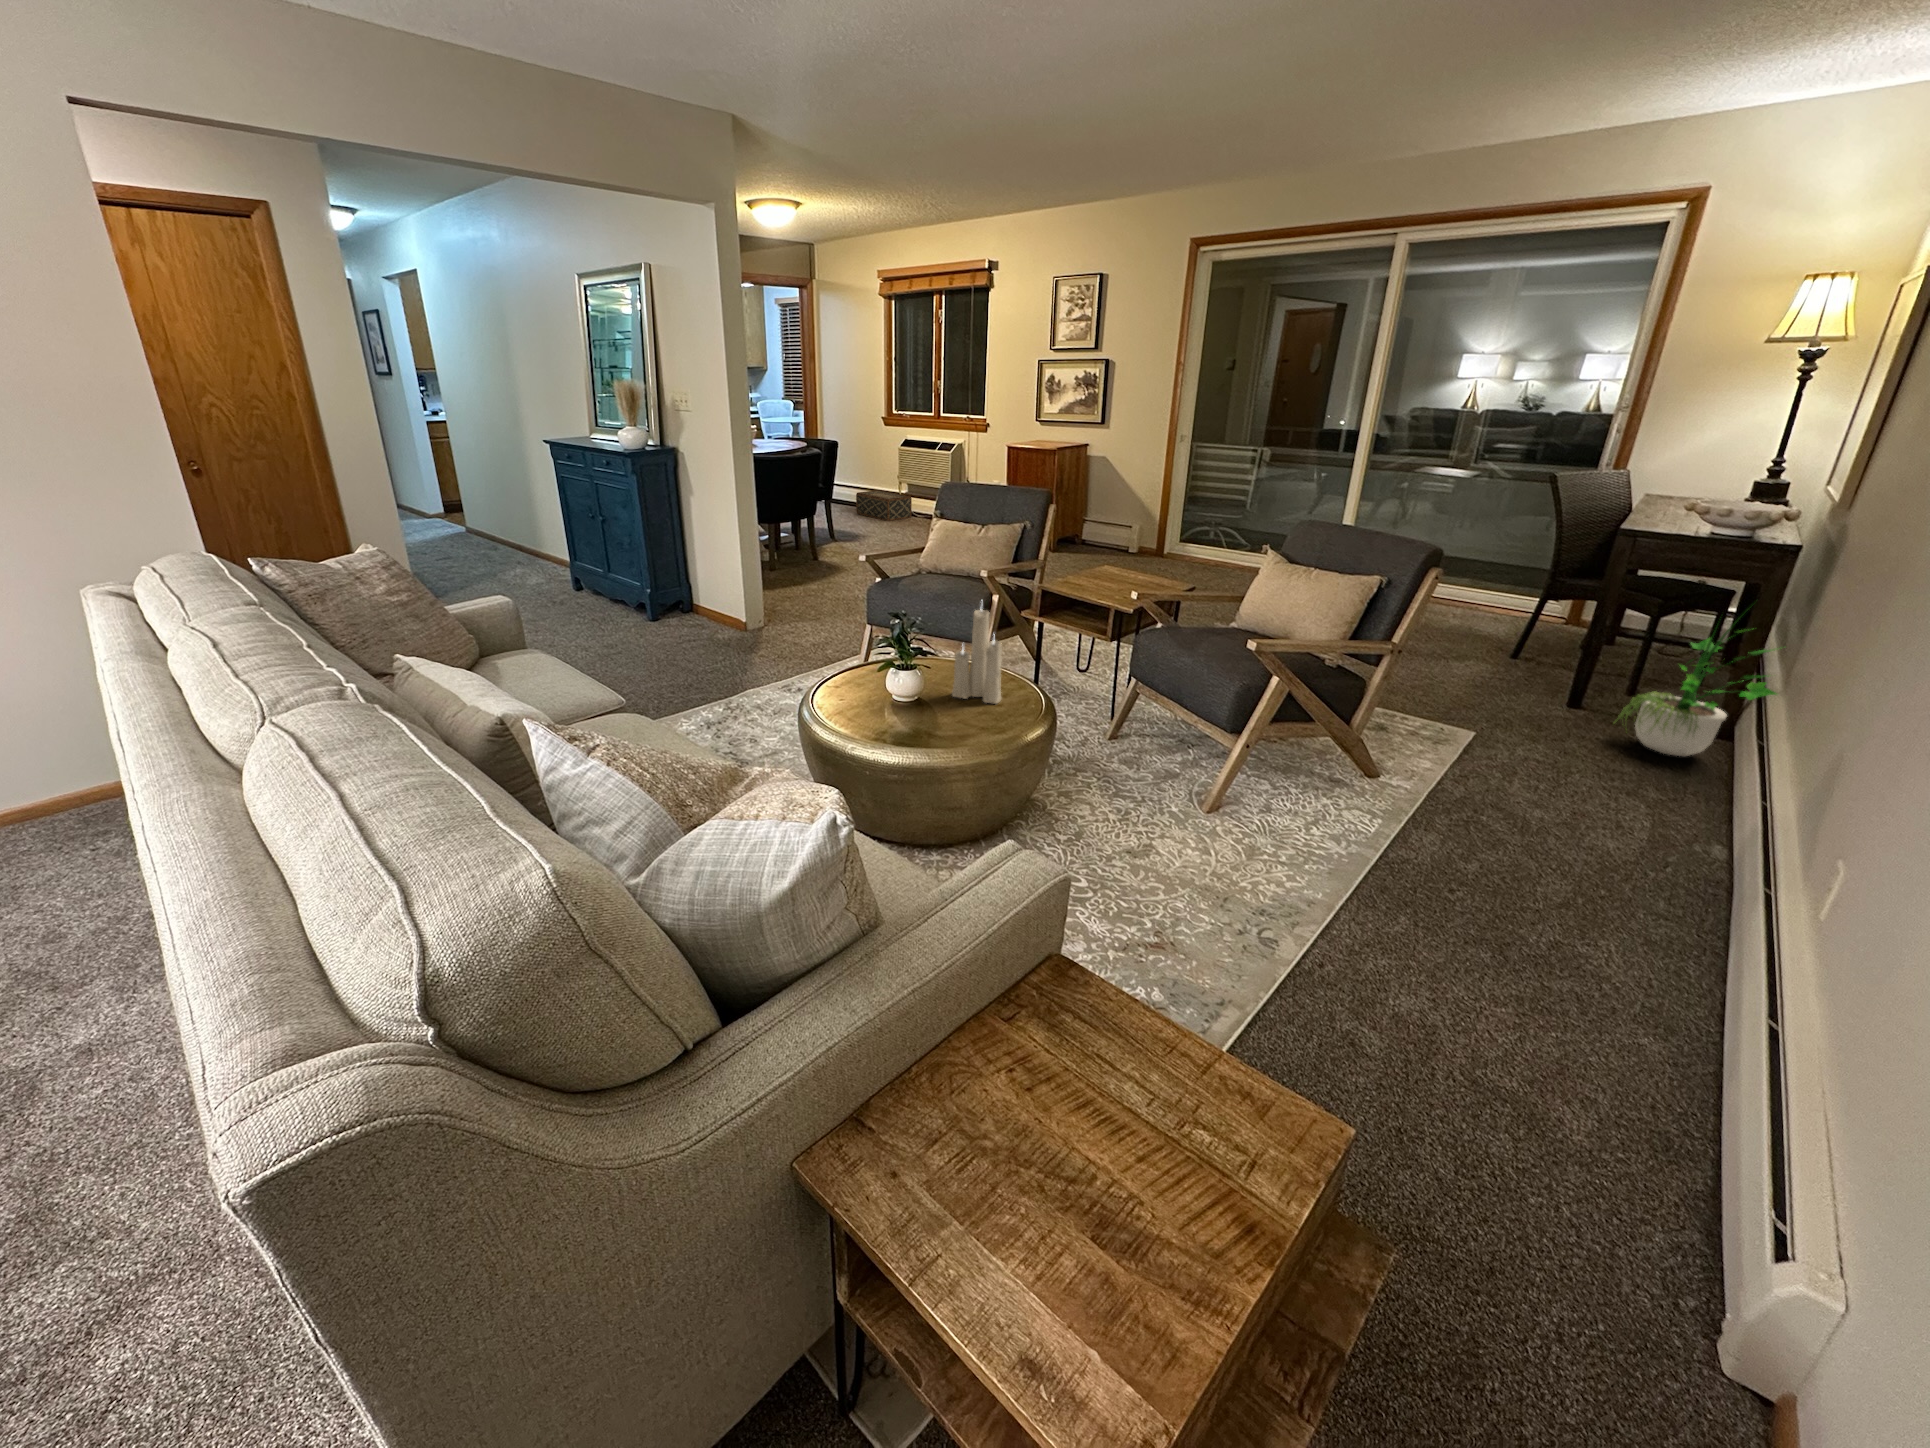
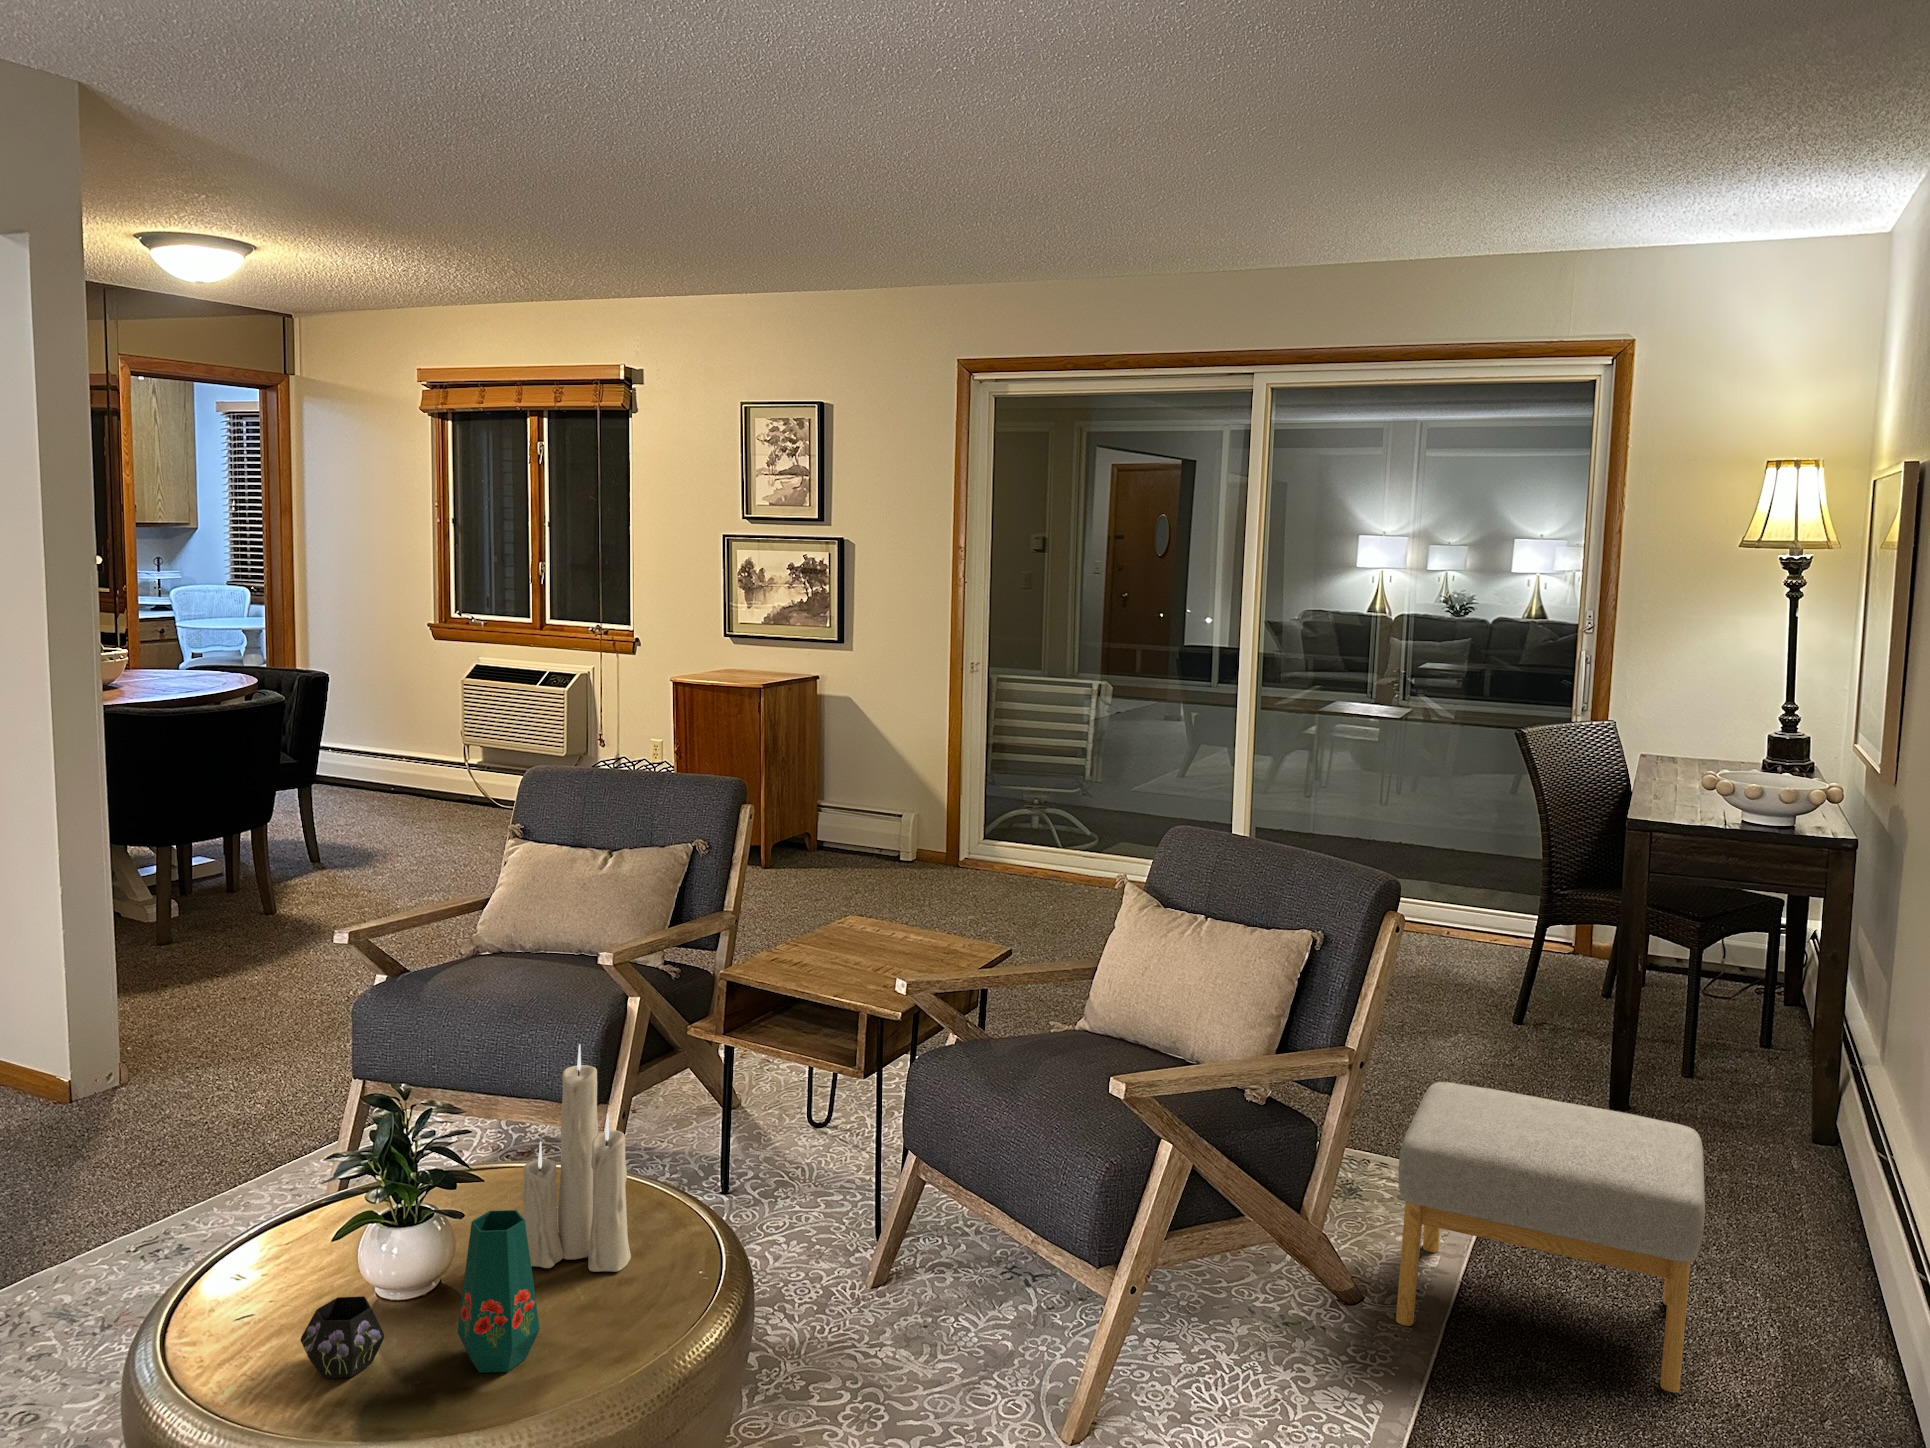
woven basket: present [856,490,912,521] -> none [371,762,489,824]
potted plant: present [1617,621,1778,756] -> none [1683,922,1881,1186]
vase: none [867,666,965,735] -> present [301,1210,540,1378]
footstool: none [1398,670,1627,845] -> present [1396,1082,1705,1393]

